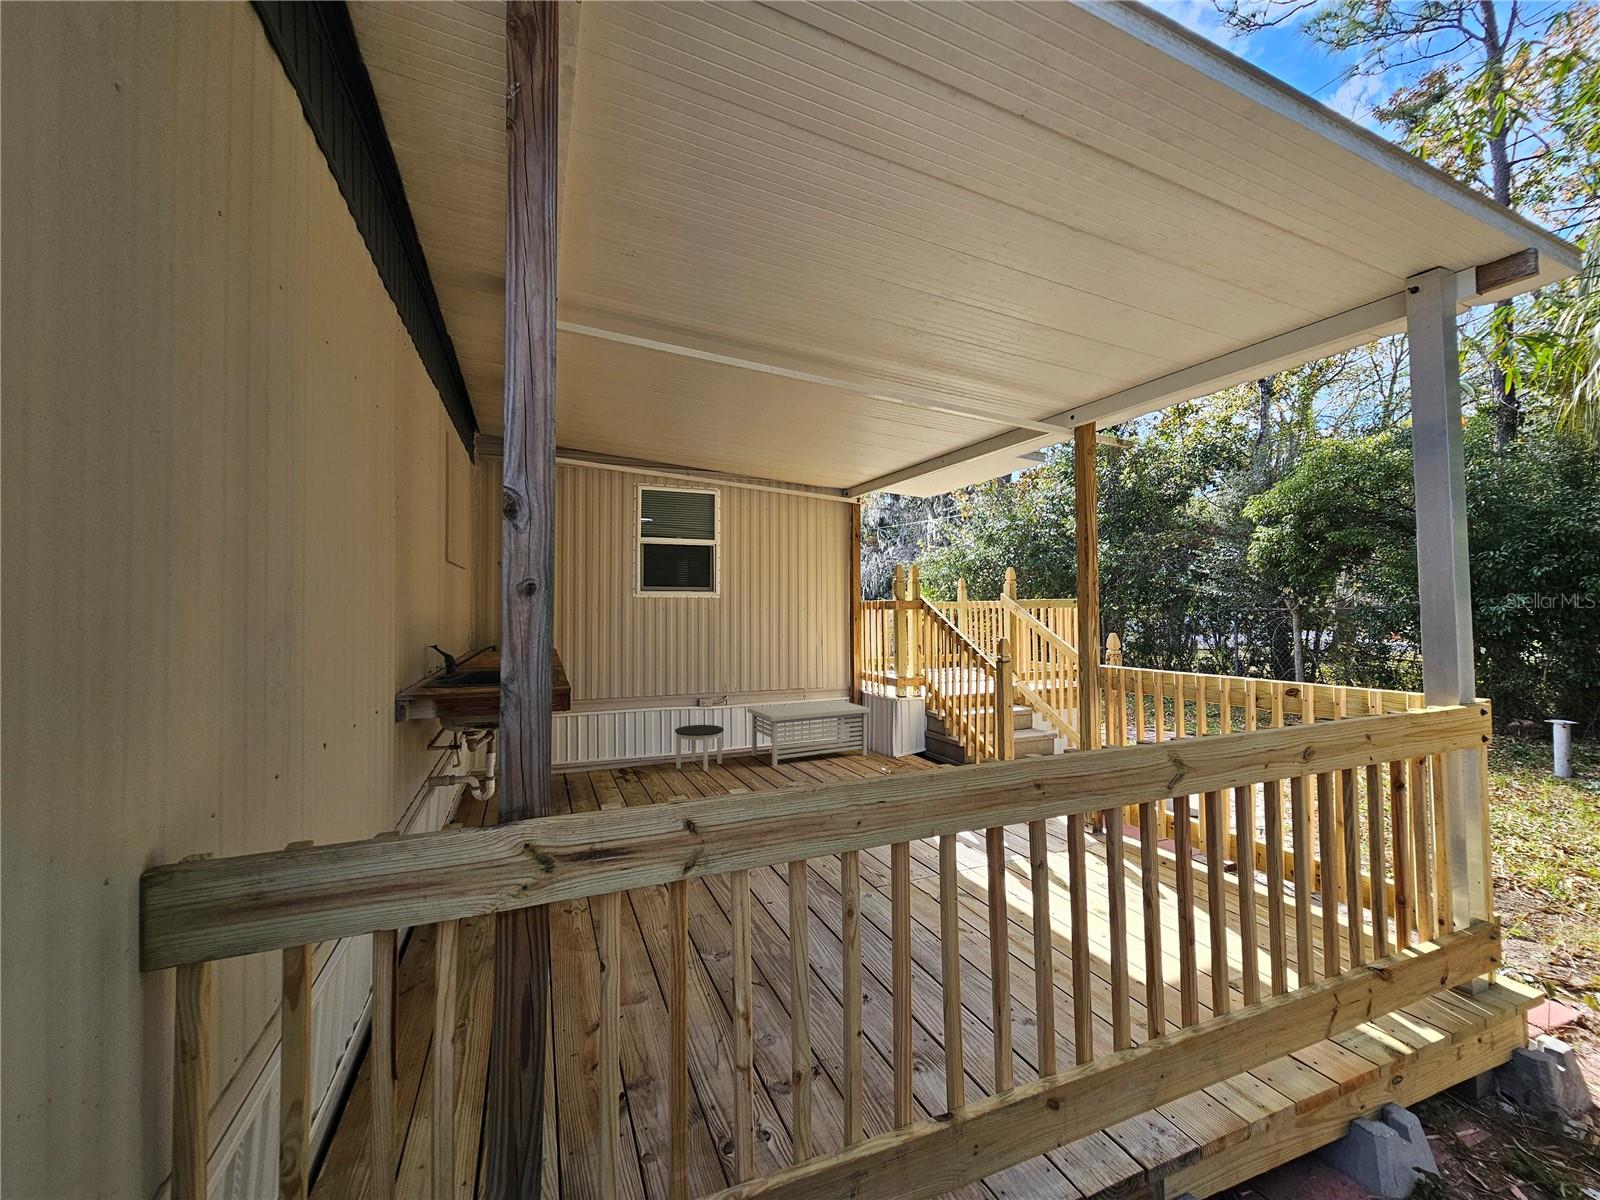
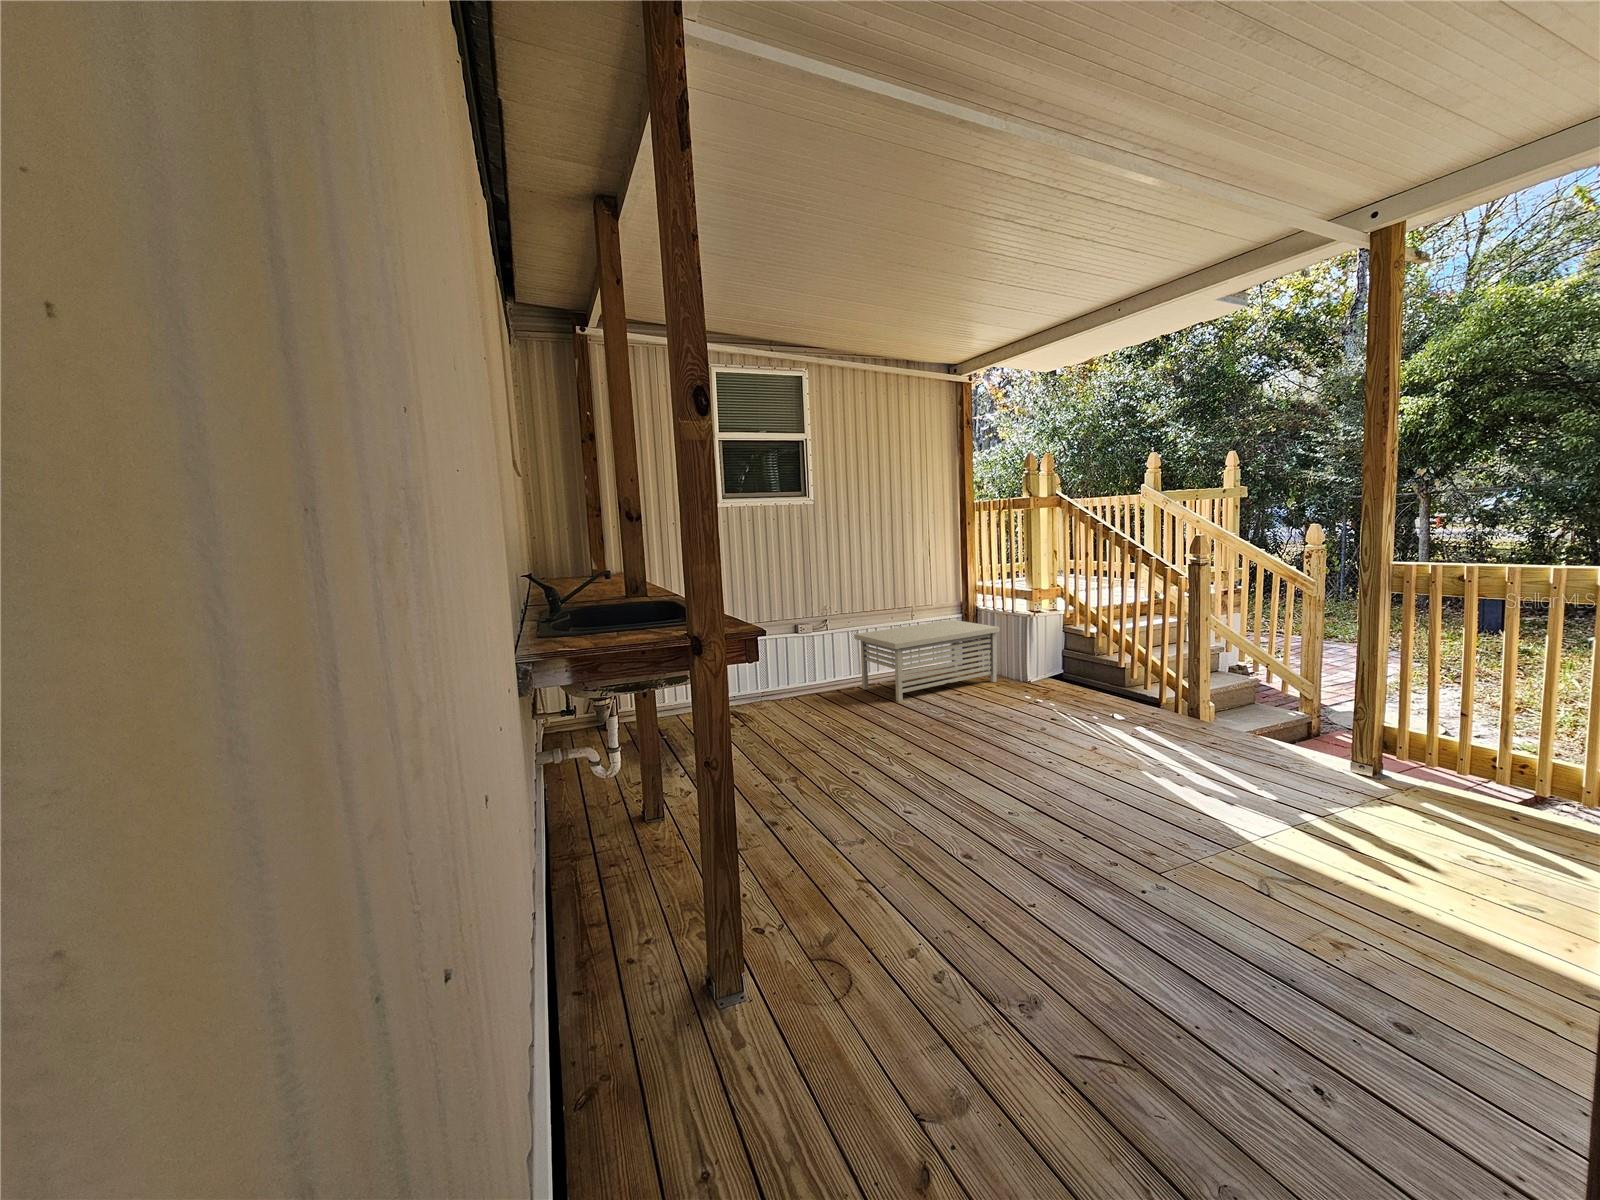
round table: present [675,725,724,771] -> none [779,657,836,713]

